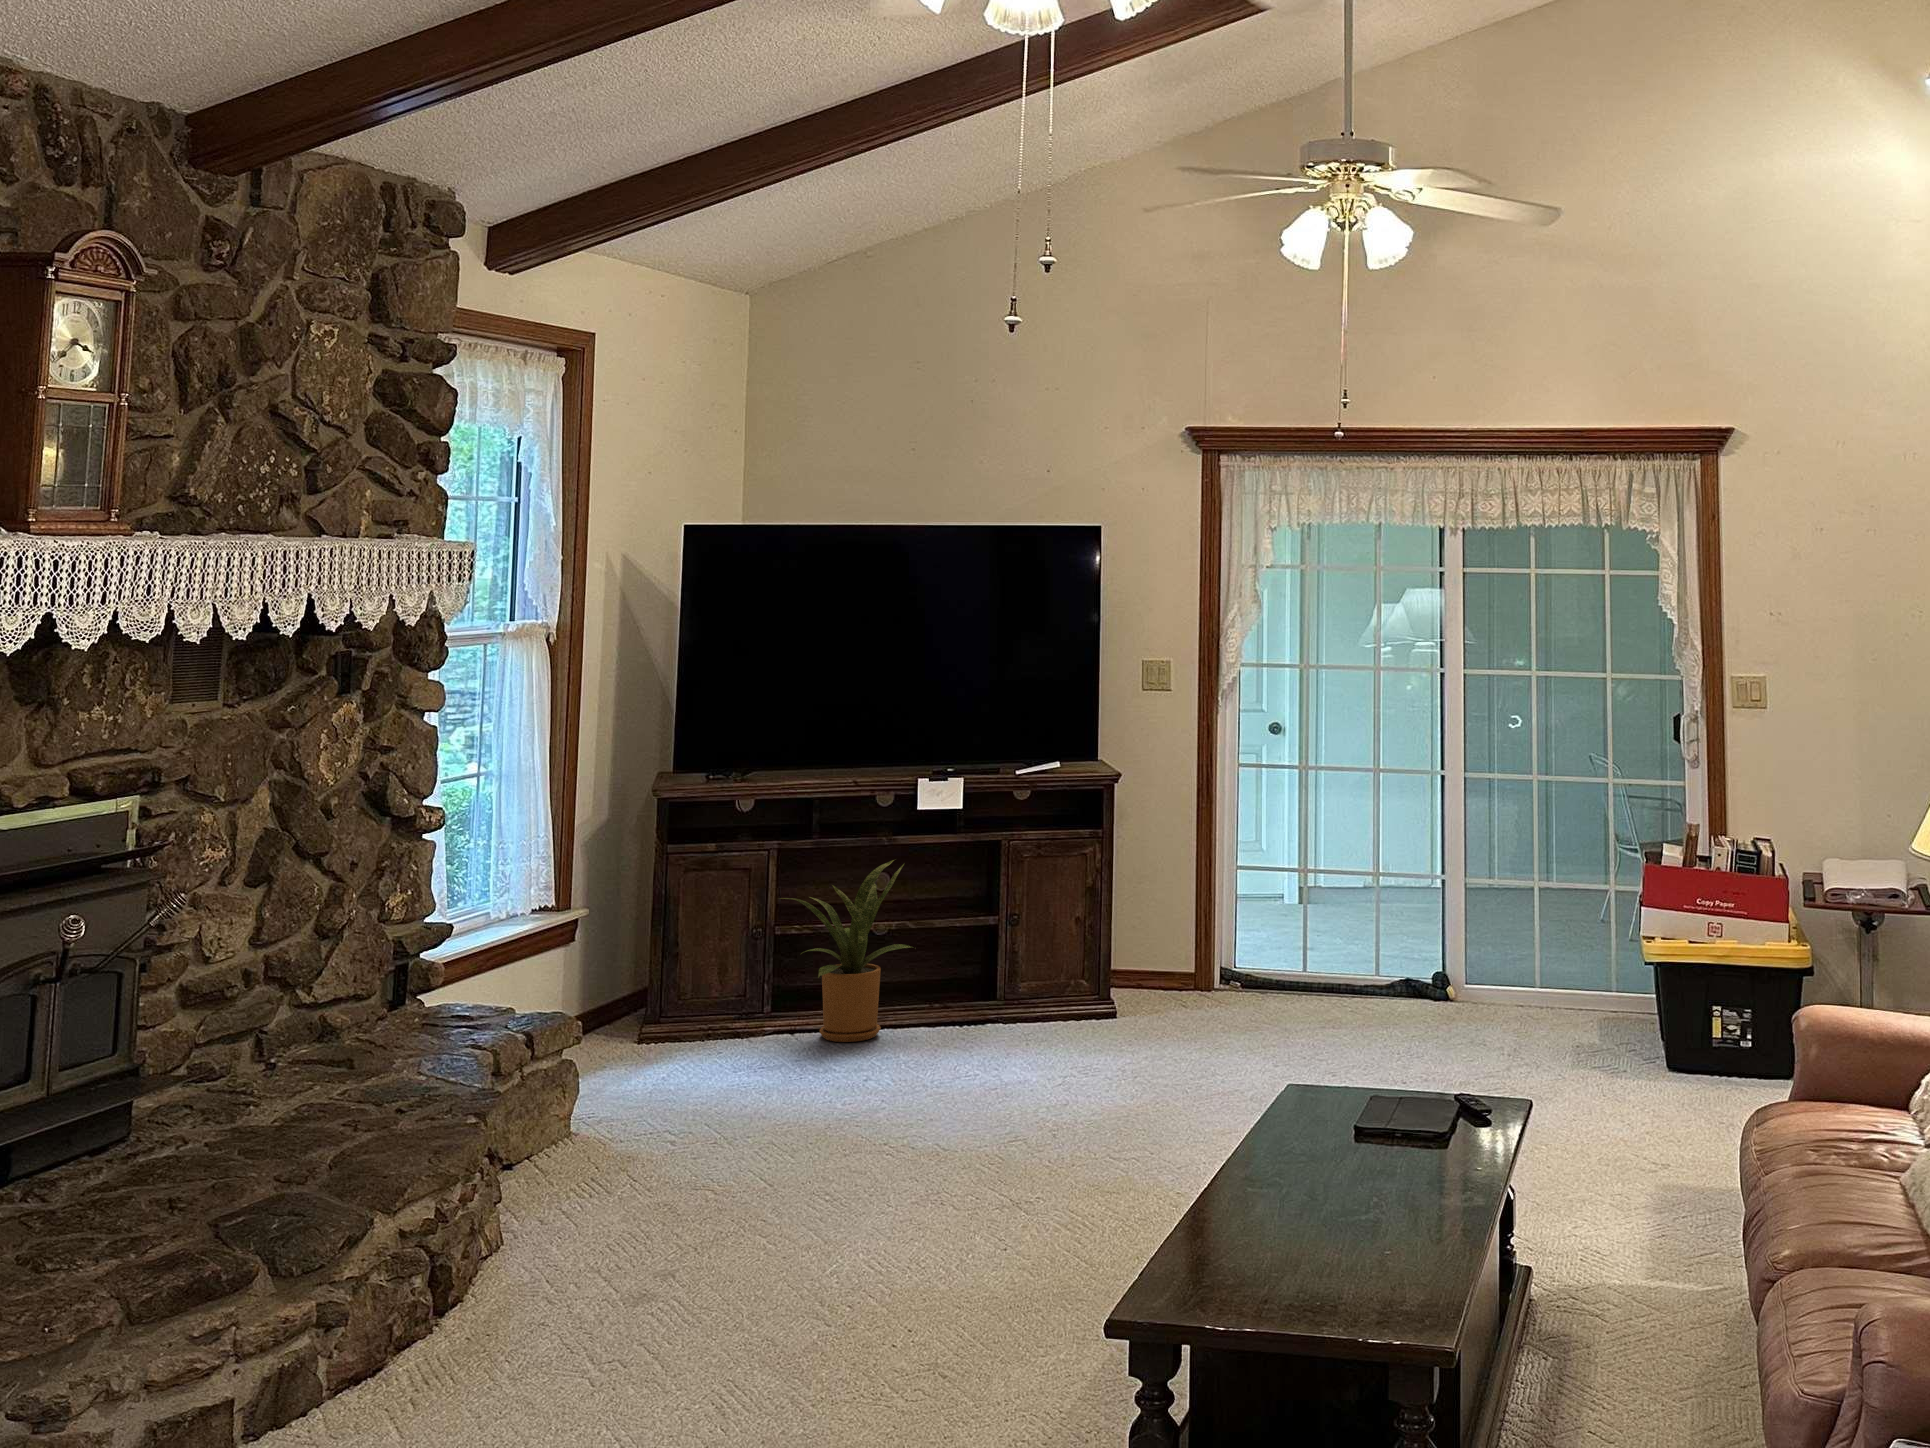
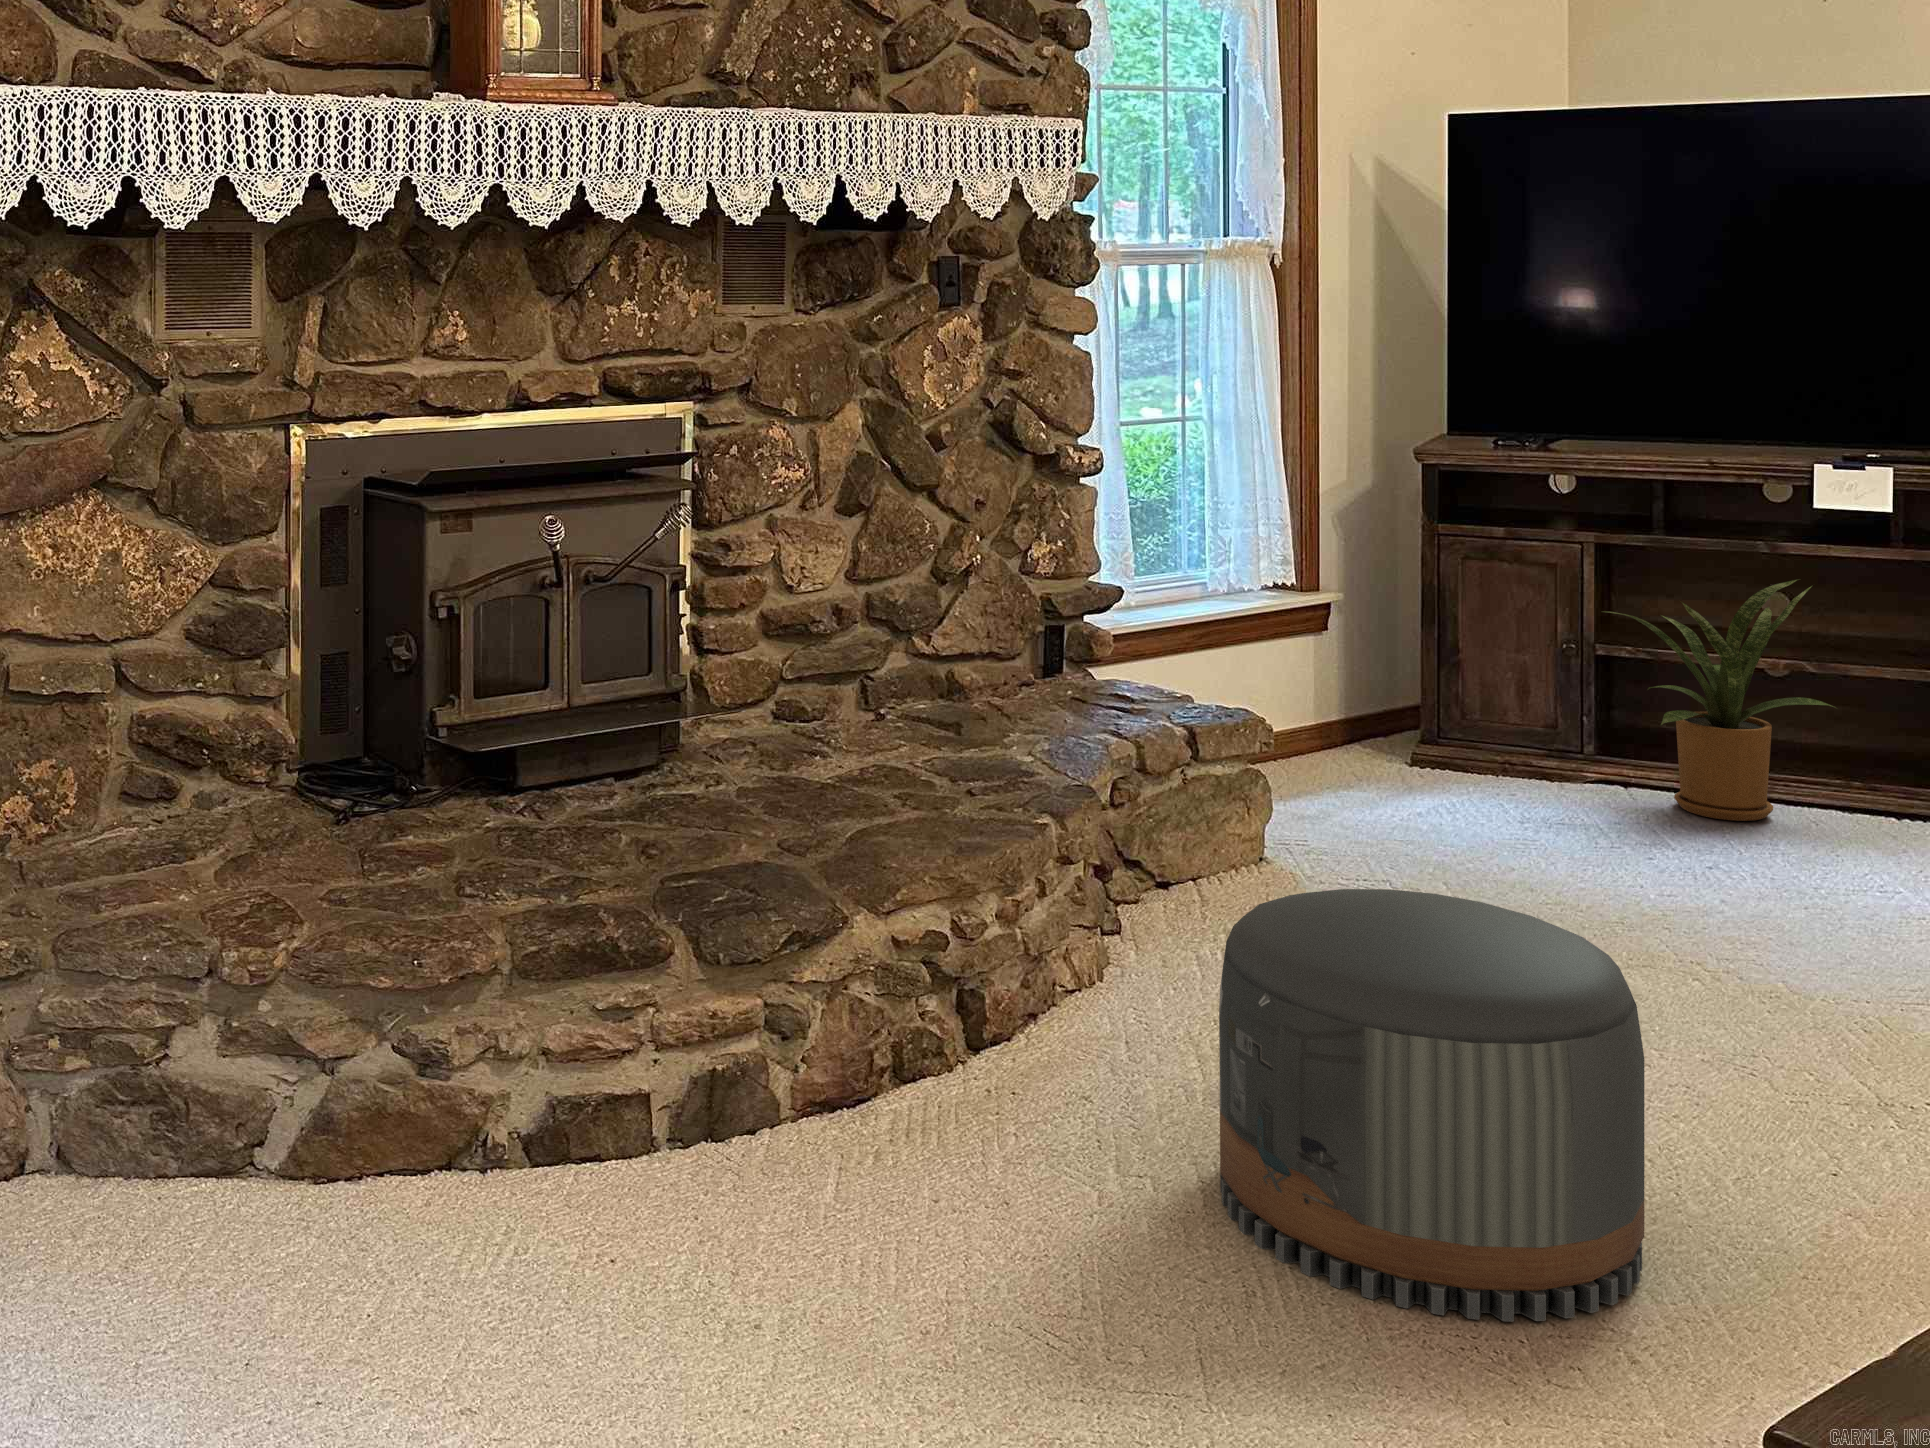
pouf: none [654,1100,916,1380] -> present [1219,889,1644,1321]

